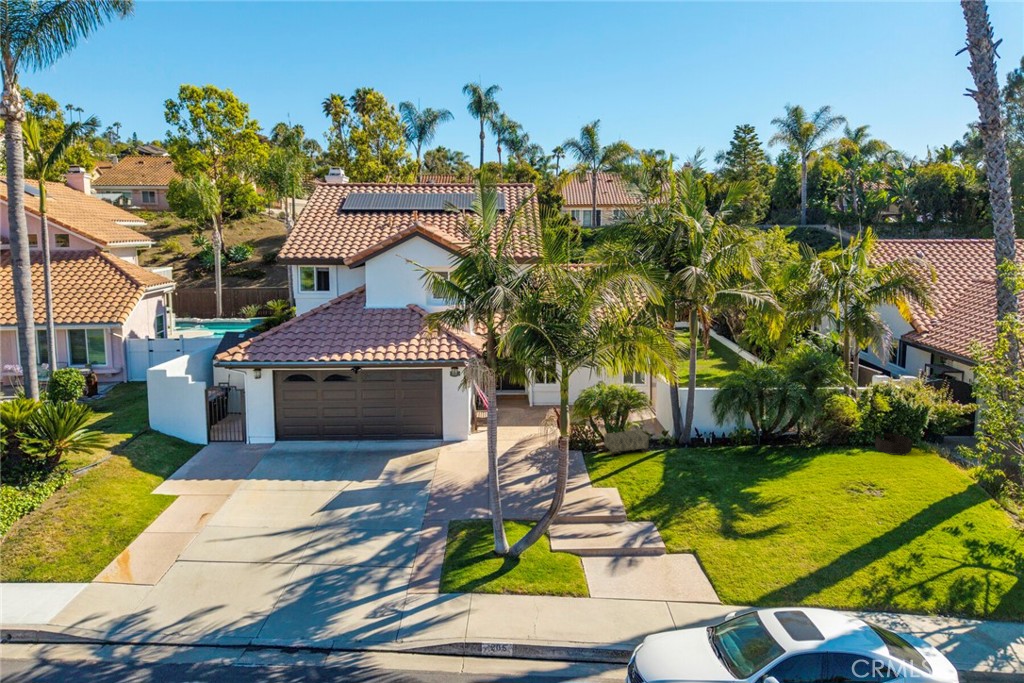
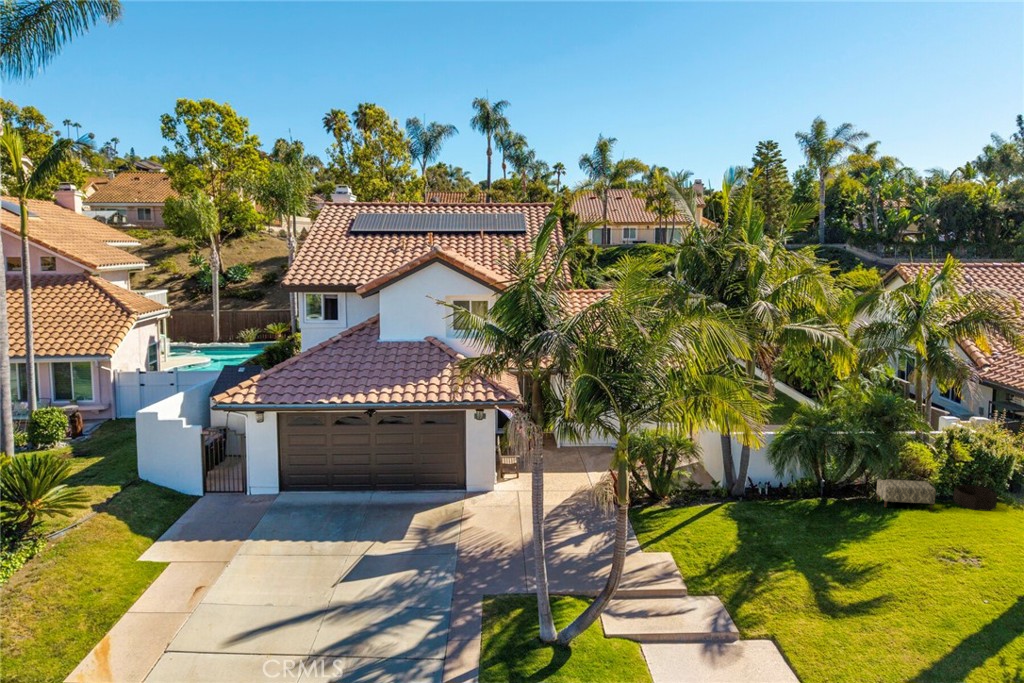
bench: present [604,430,649,457] -> present [876,479,936,509]

